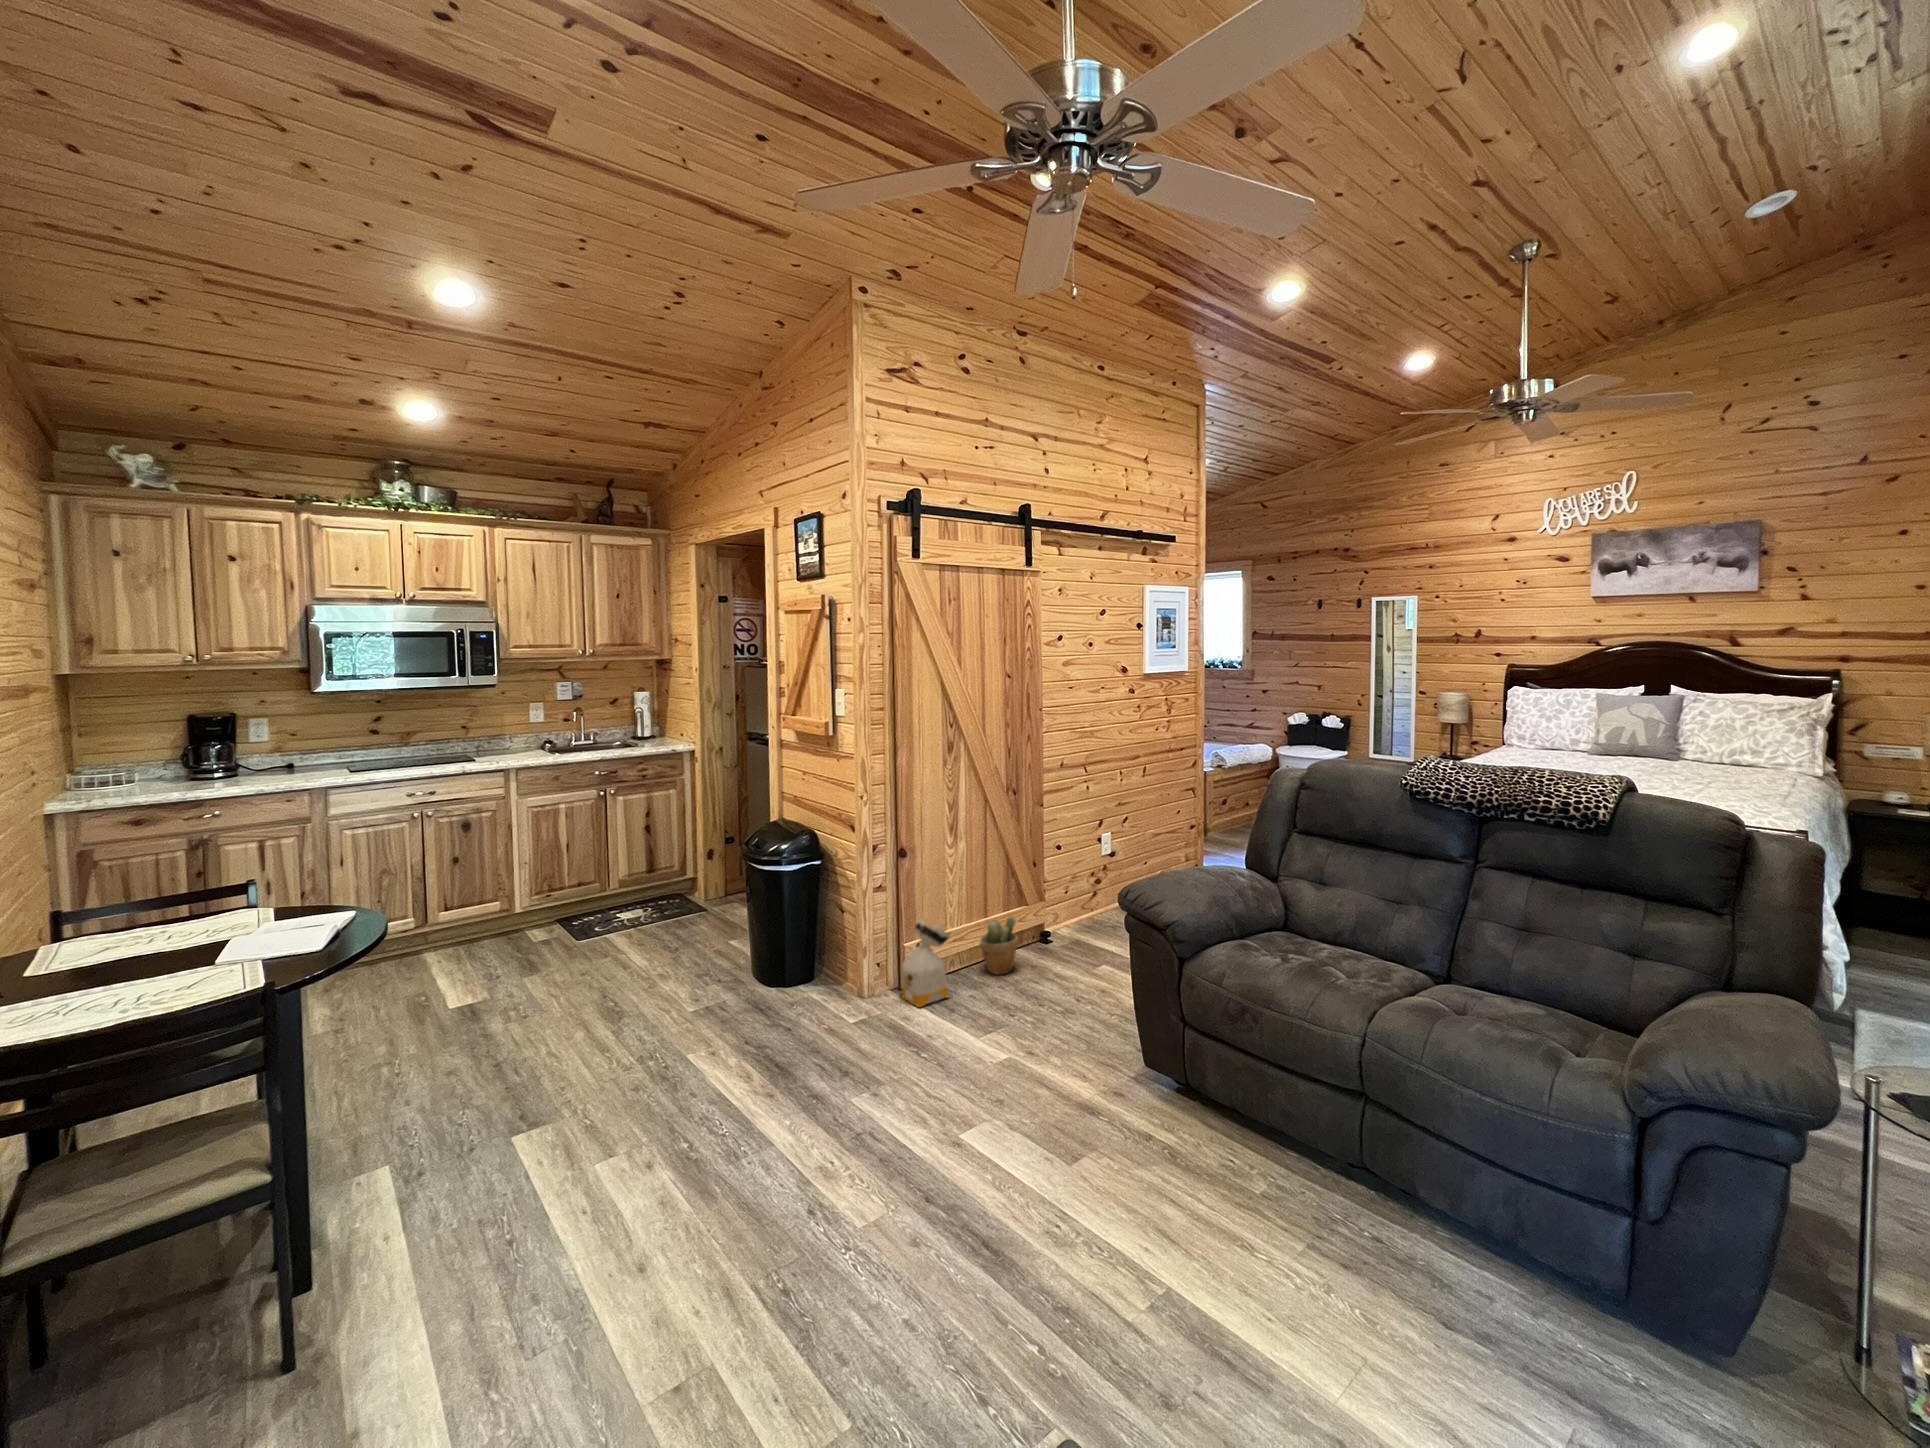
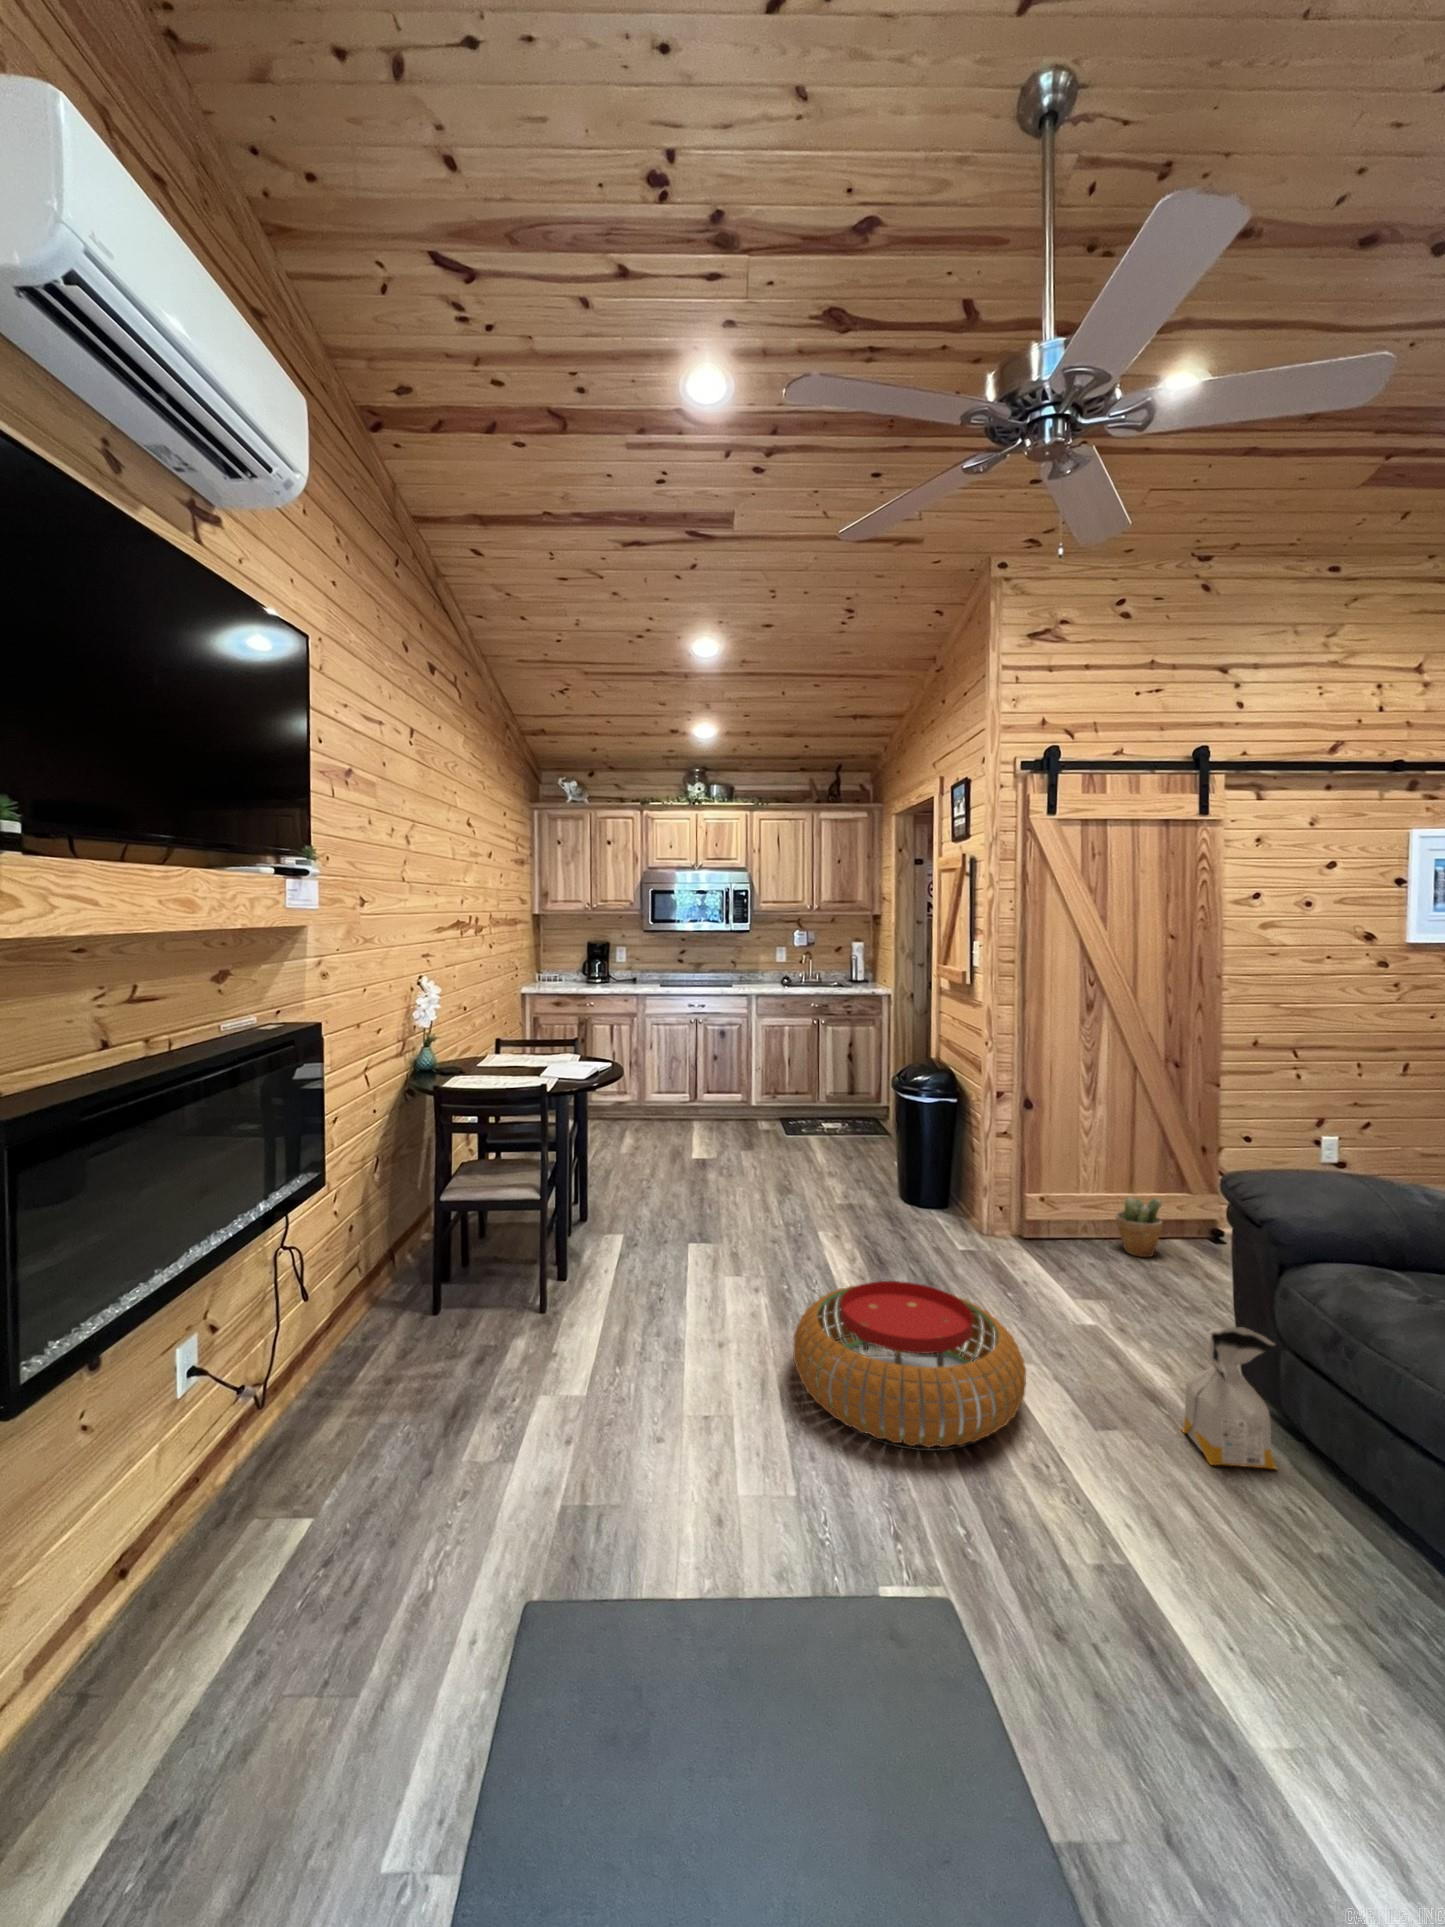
bag: present [901,917,951,1007] -> present [1182,1327,1276,1469]
pouf: none [754,1081,1016,1293] -> present [793,1281,1026,1447]

